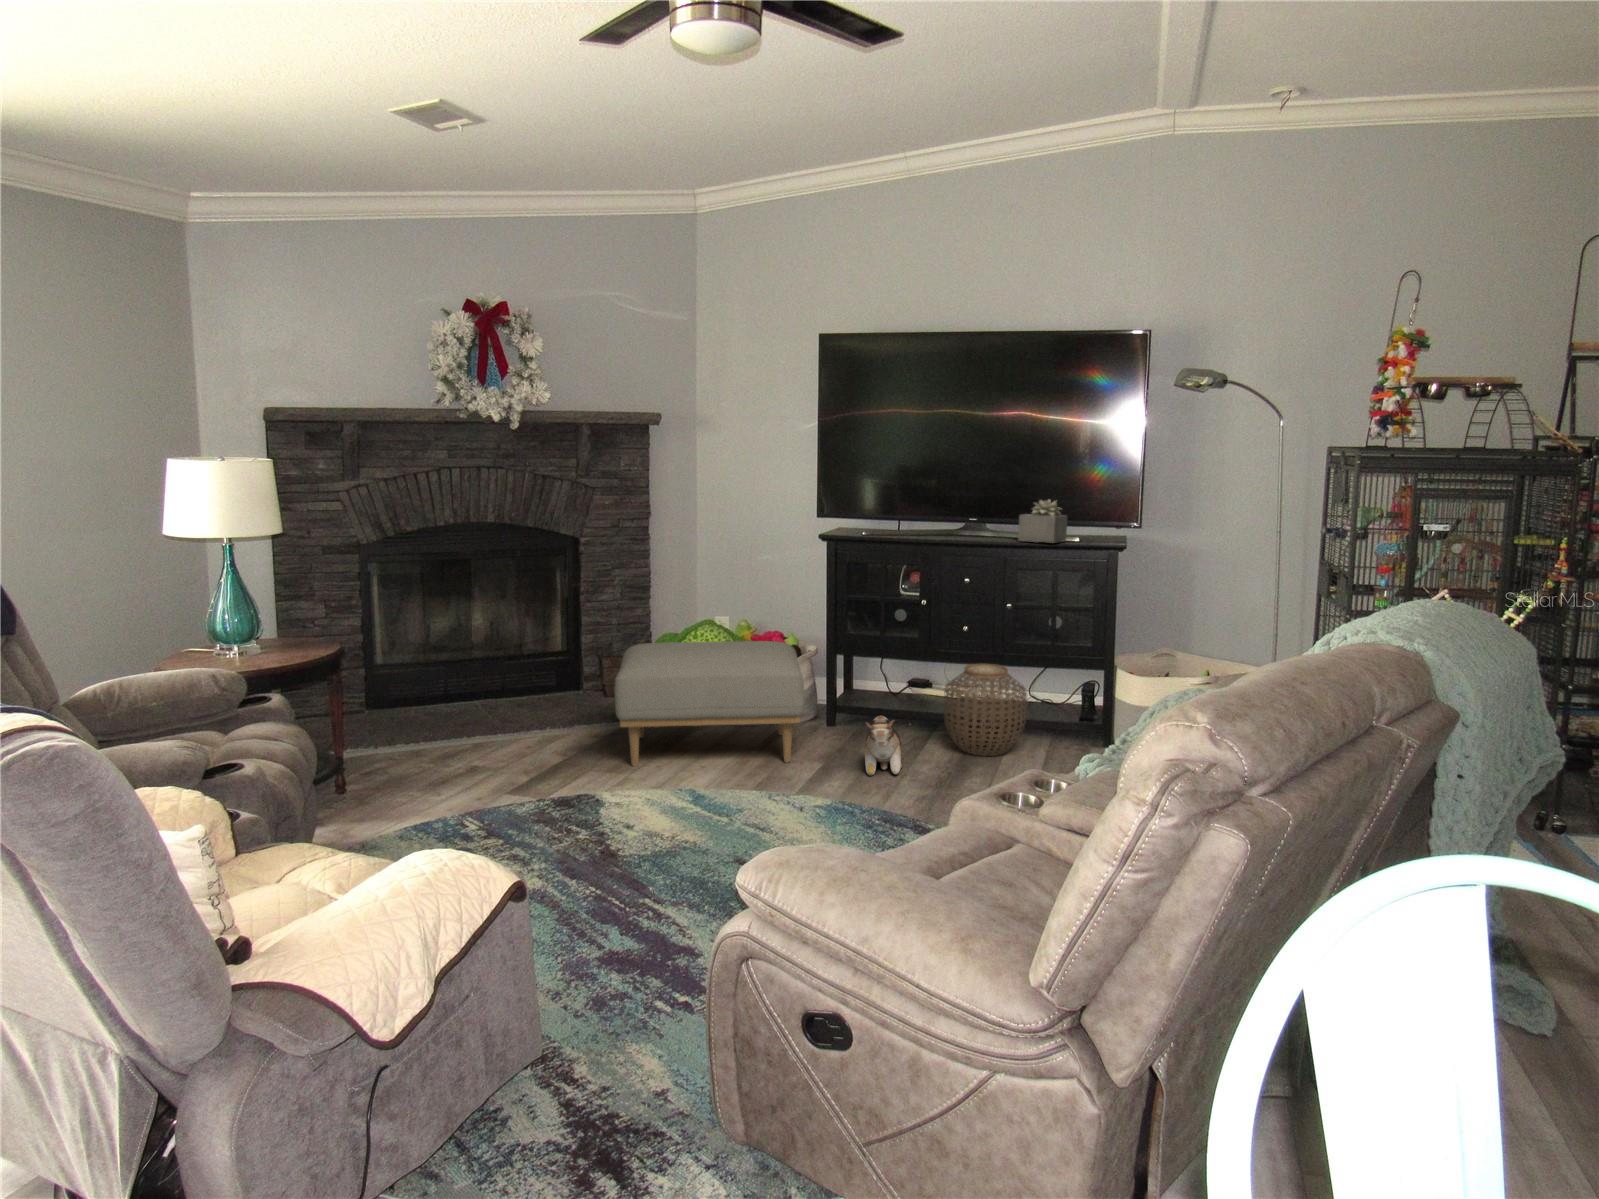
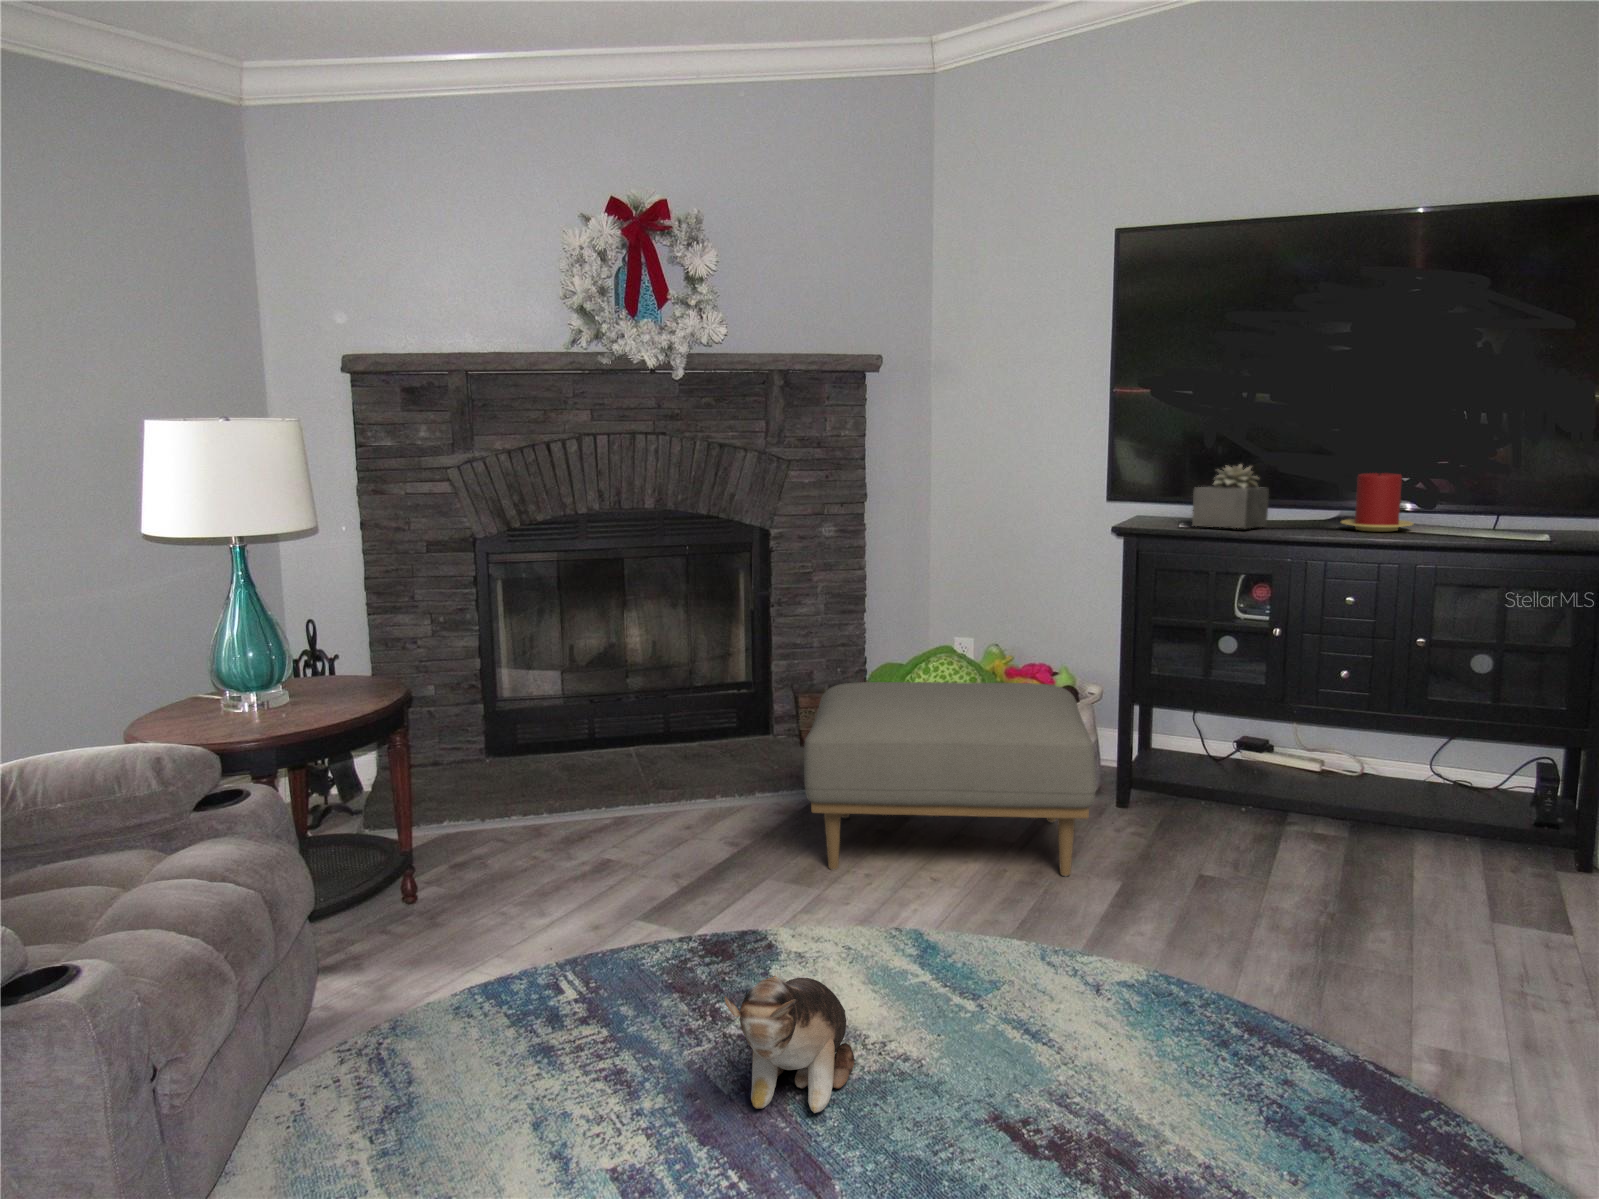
succulent plant: present [1018,500,1068,543] -> present [1192,465,1269,528]
candle: none [960,502,1002,539] -> present [1341,473,1413,532]
woven basket: present [944,663,1027,756] -> none [1318,730,1467,882]
plush toy: present [865,715,904,775] -> present [725,975,855,1113]

